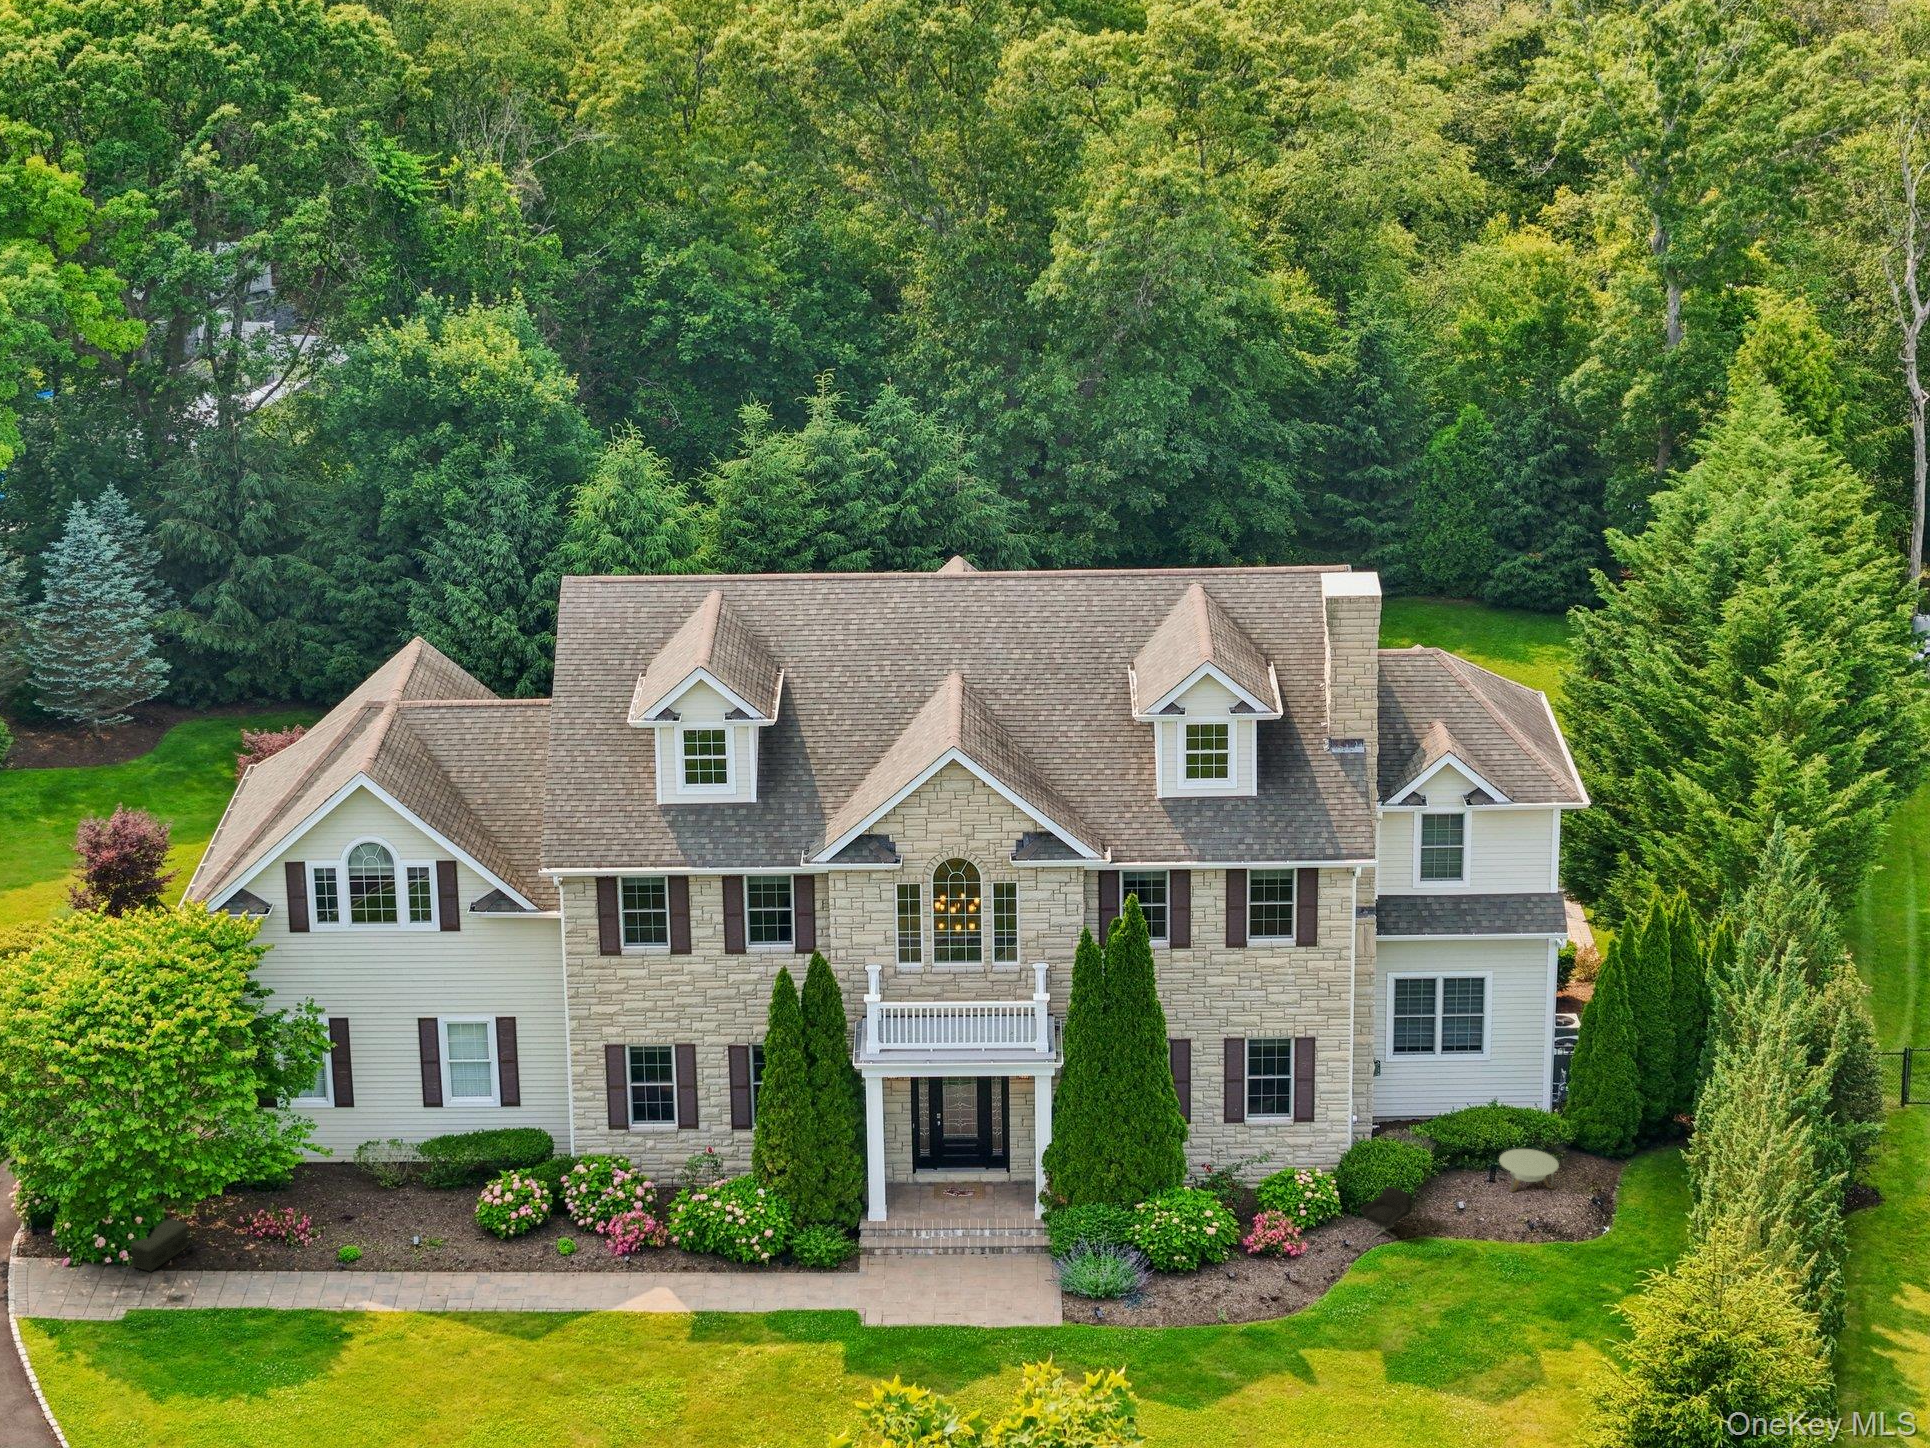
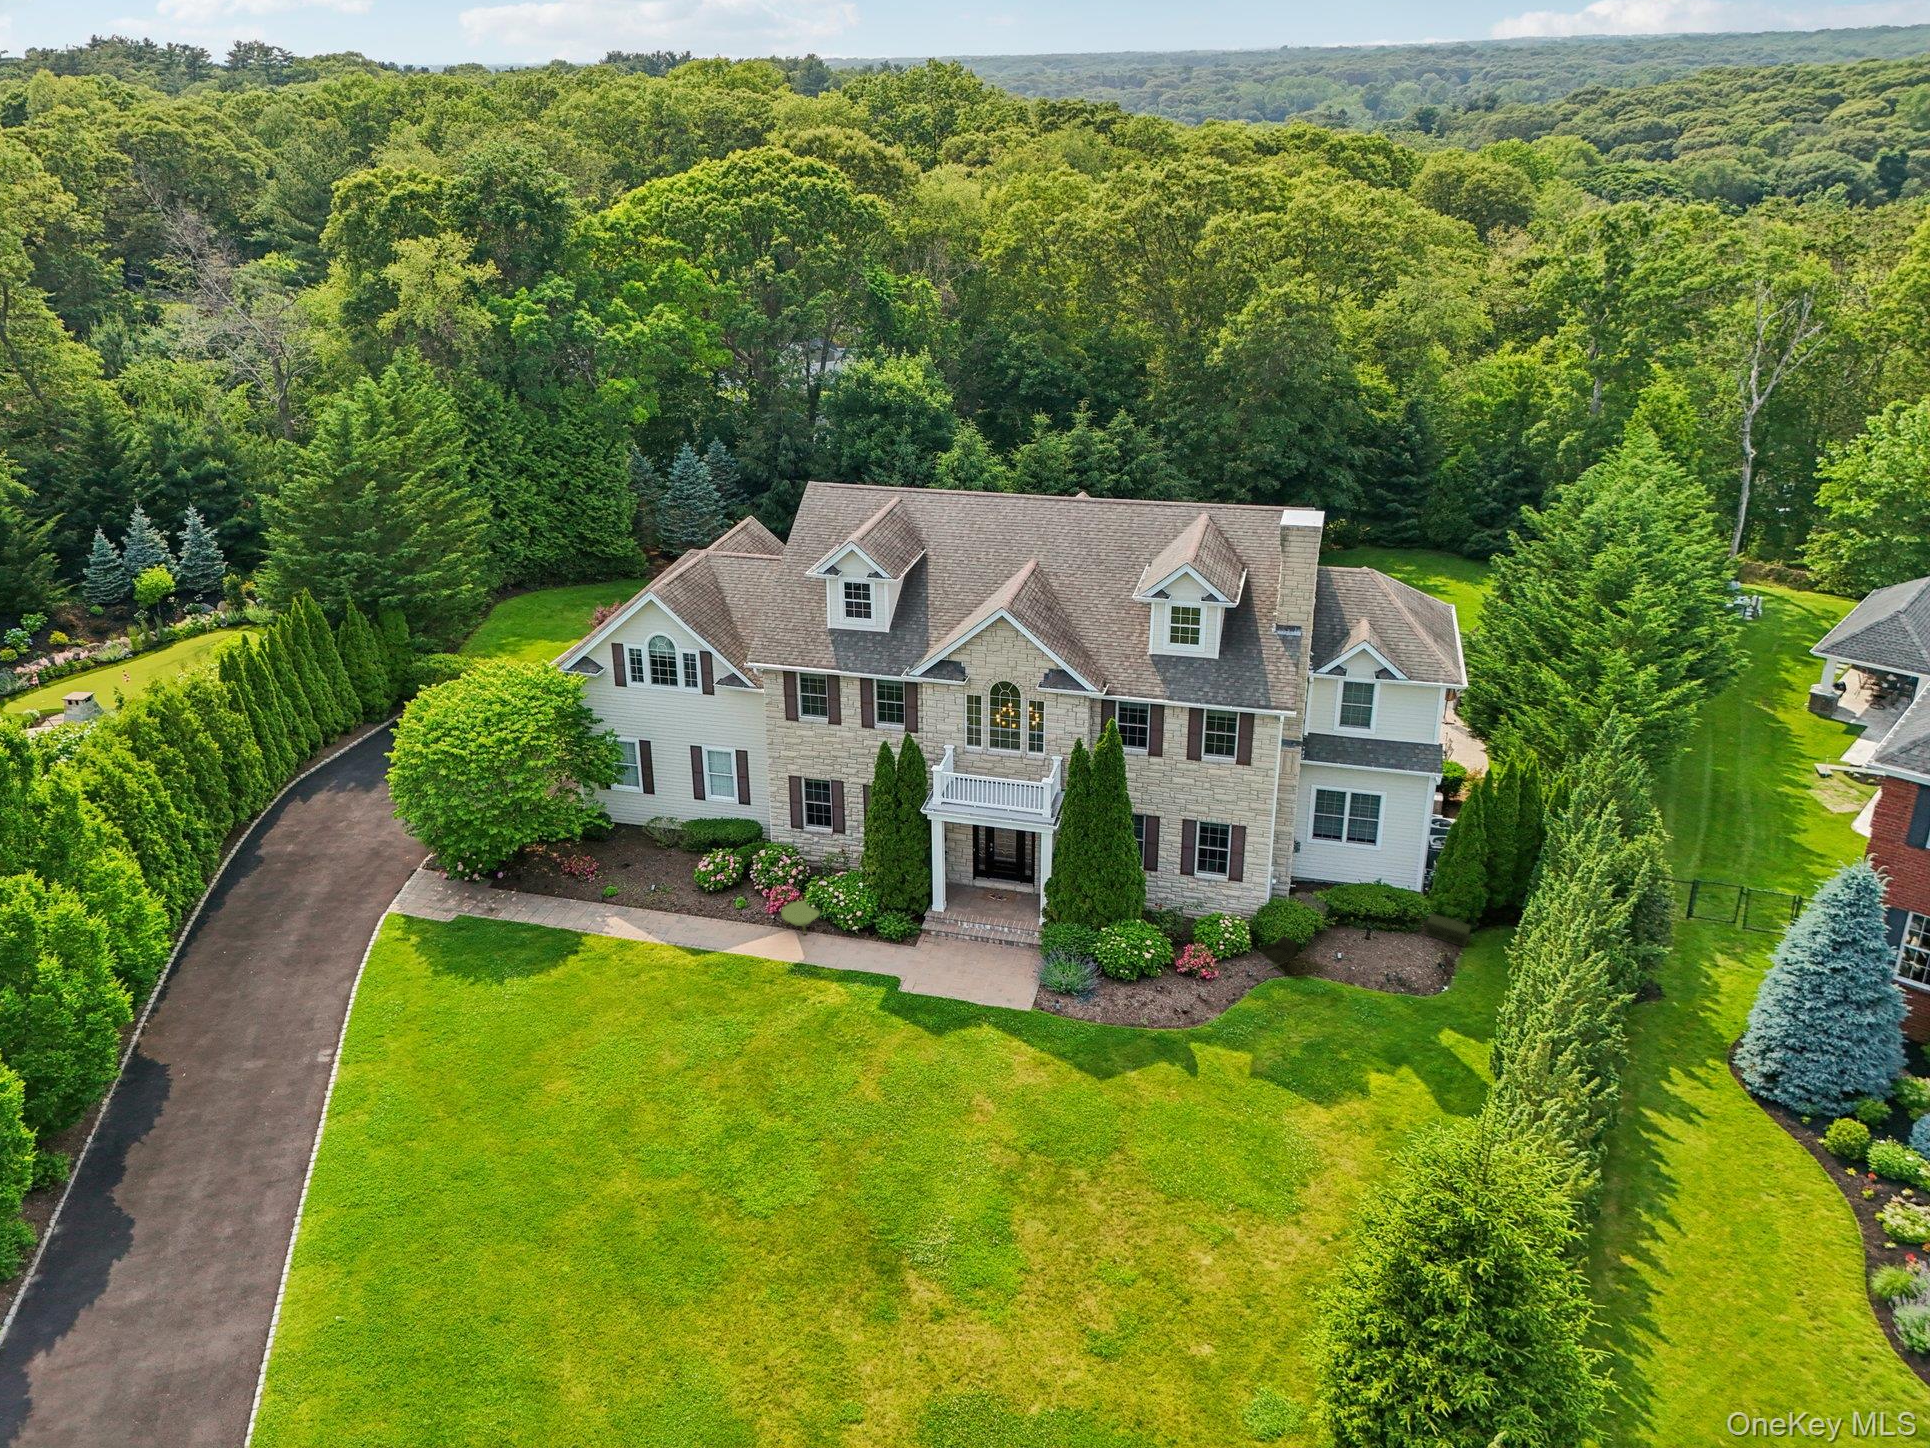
round table: present [1499,1149,1559,1192] -> present [781,901,819,935]
storage bench: present [131,1219,189,1272] -> present [1425,914,1471,947]

